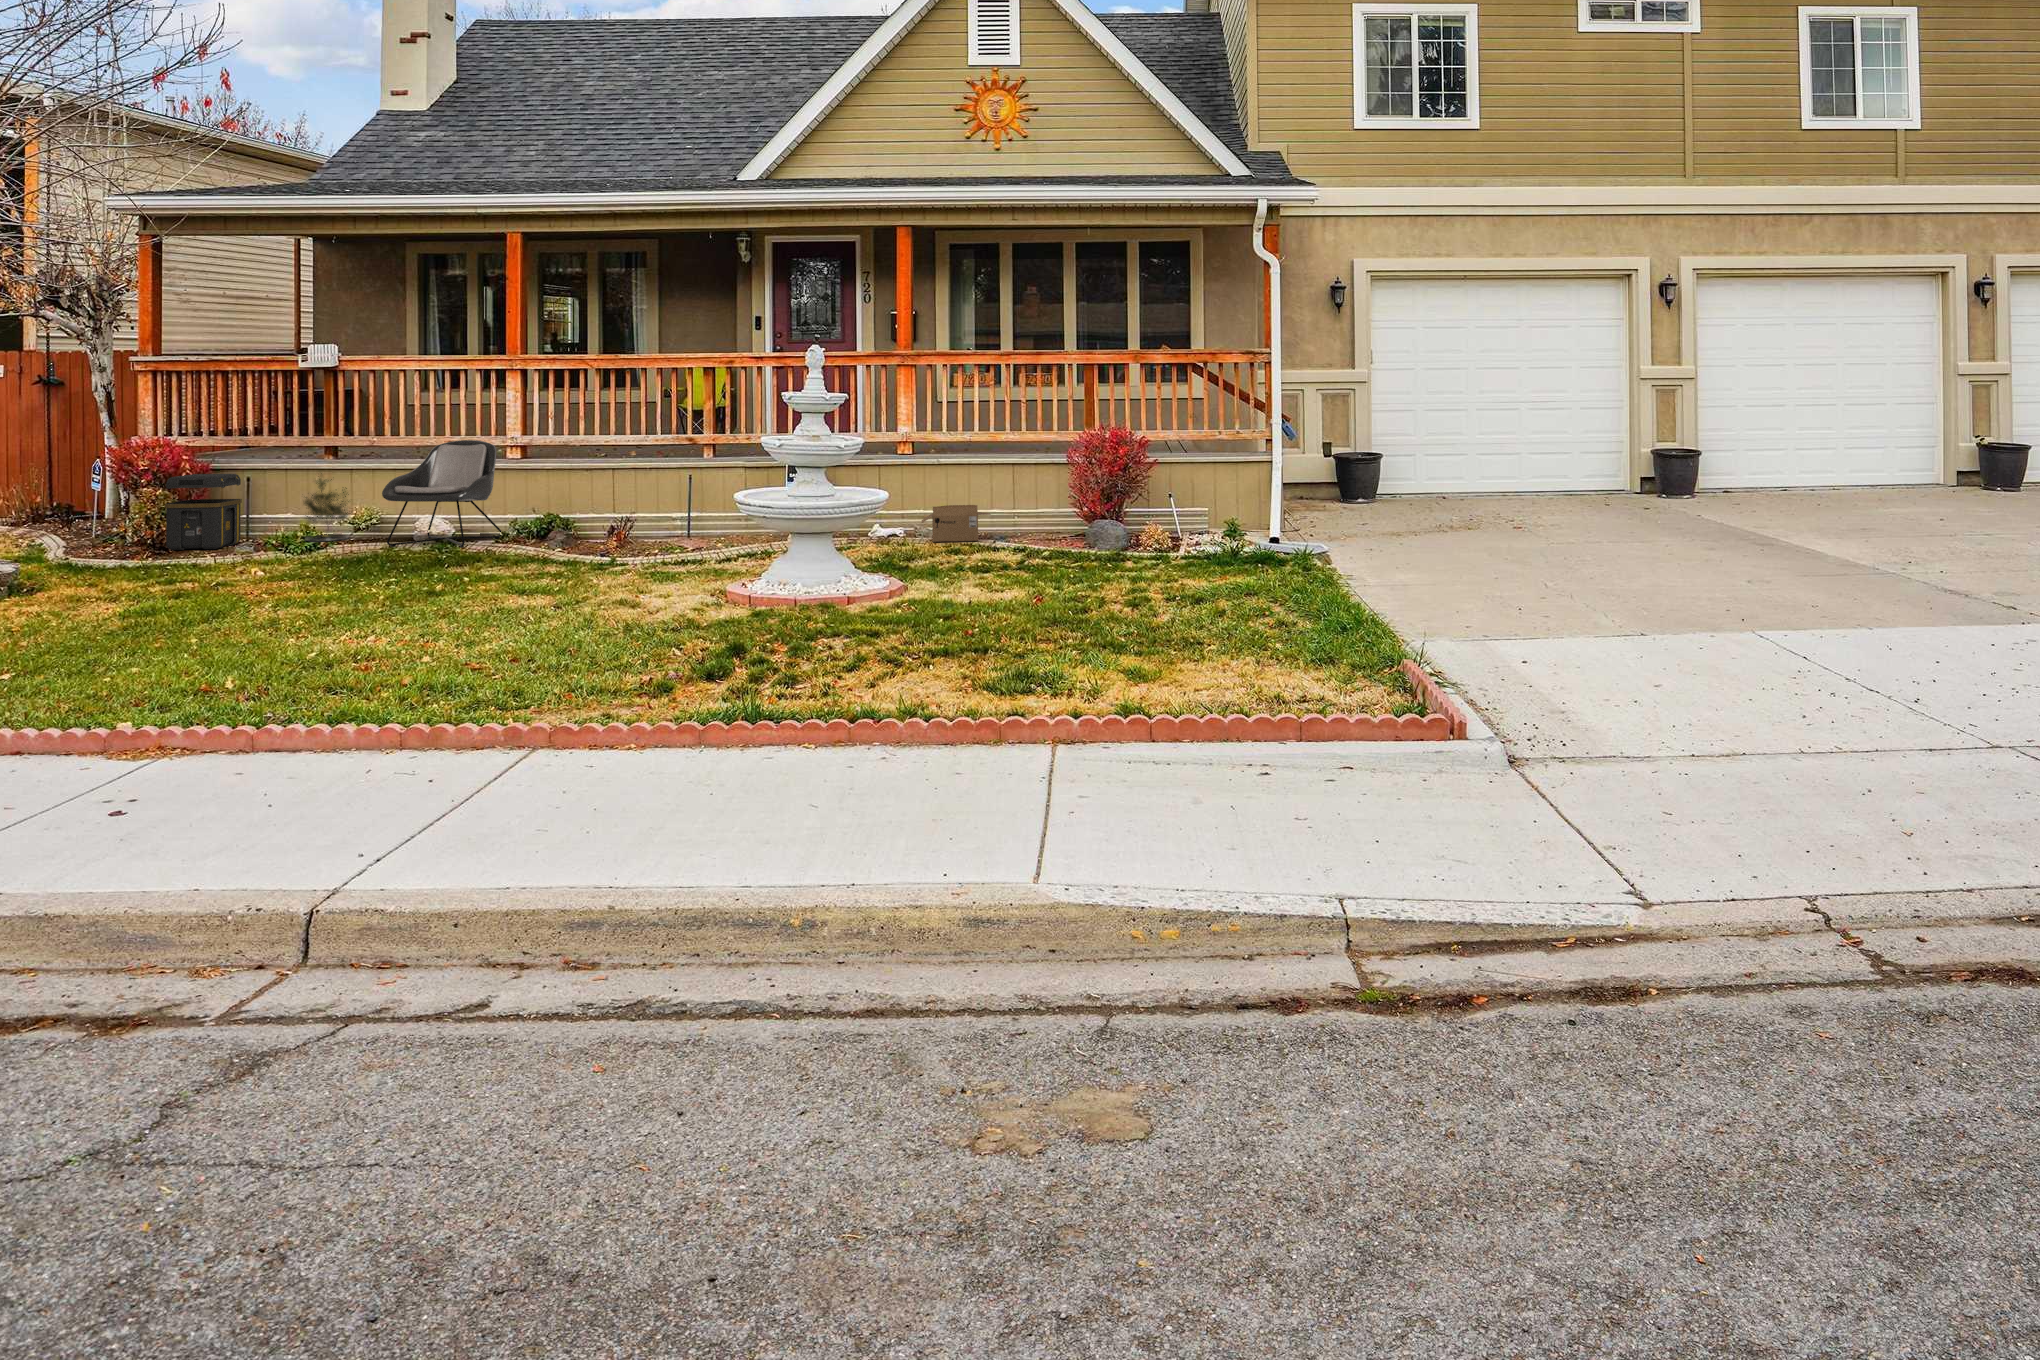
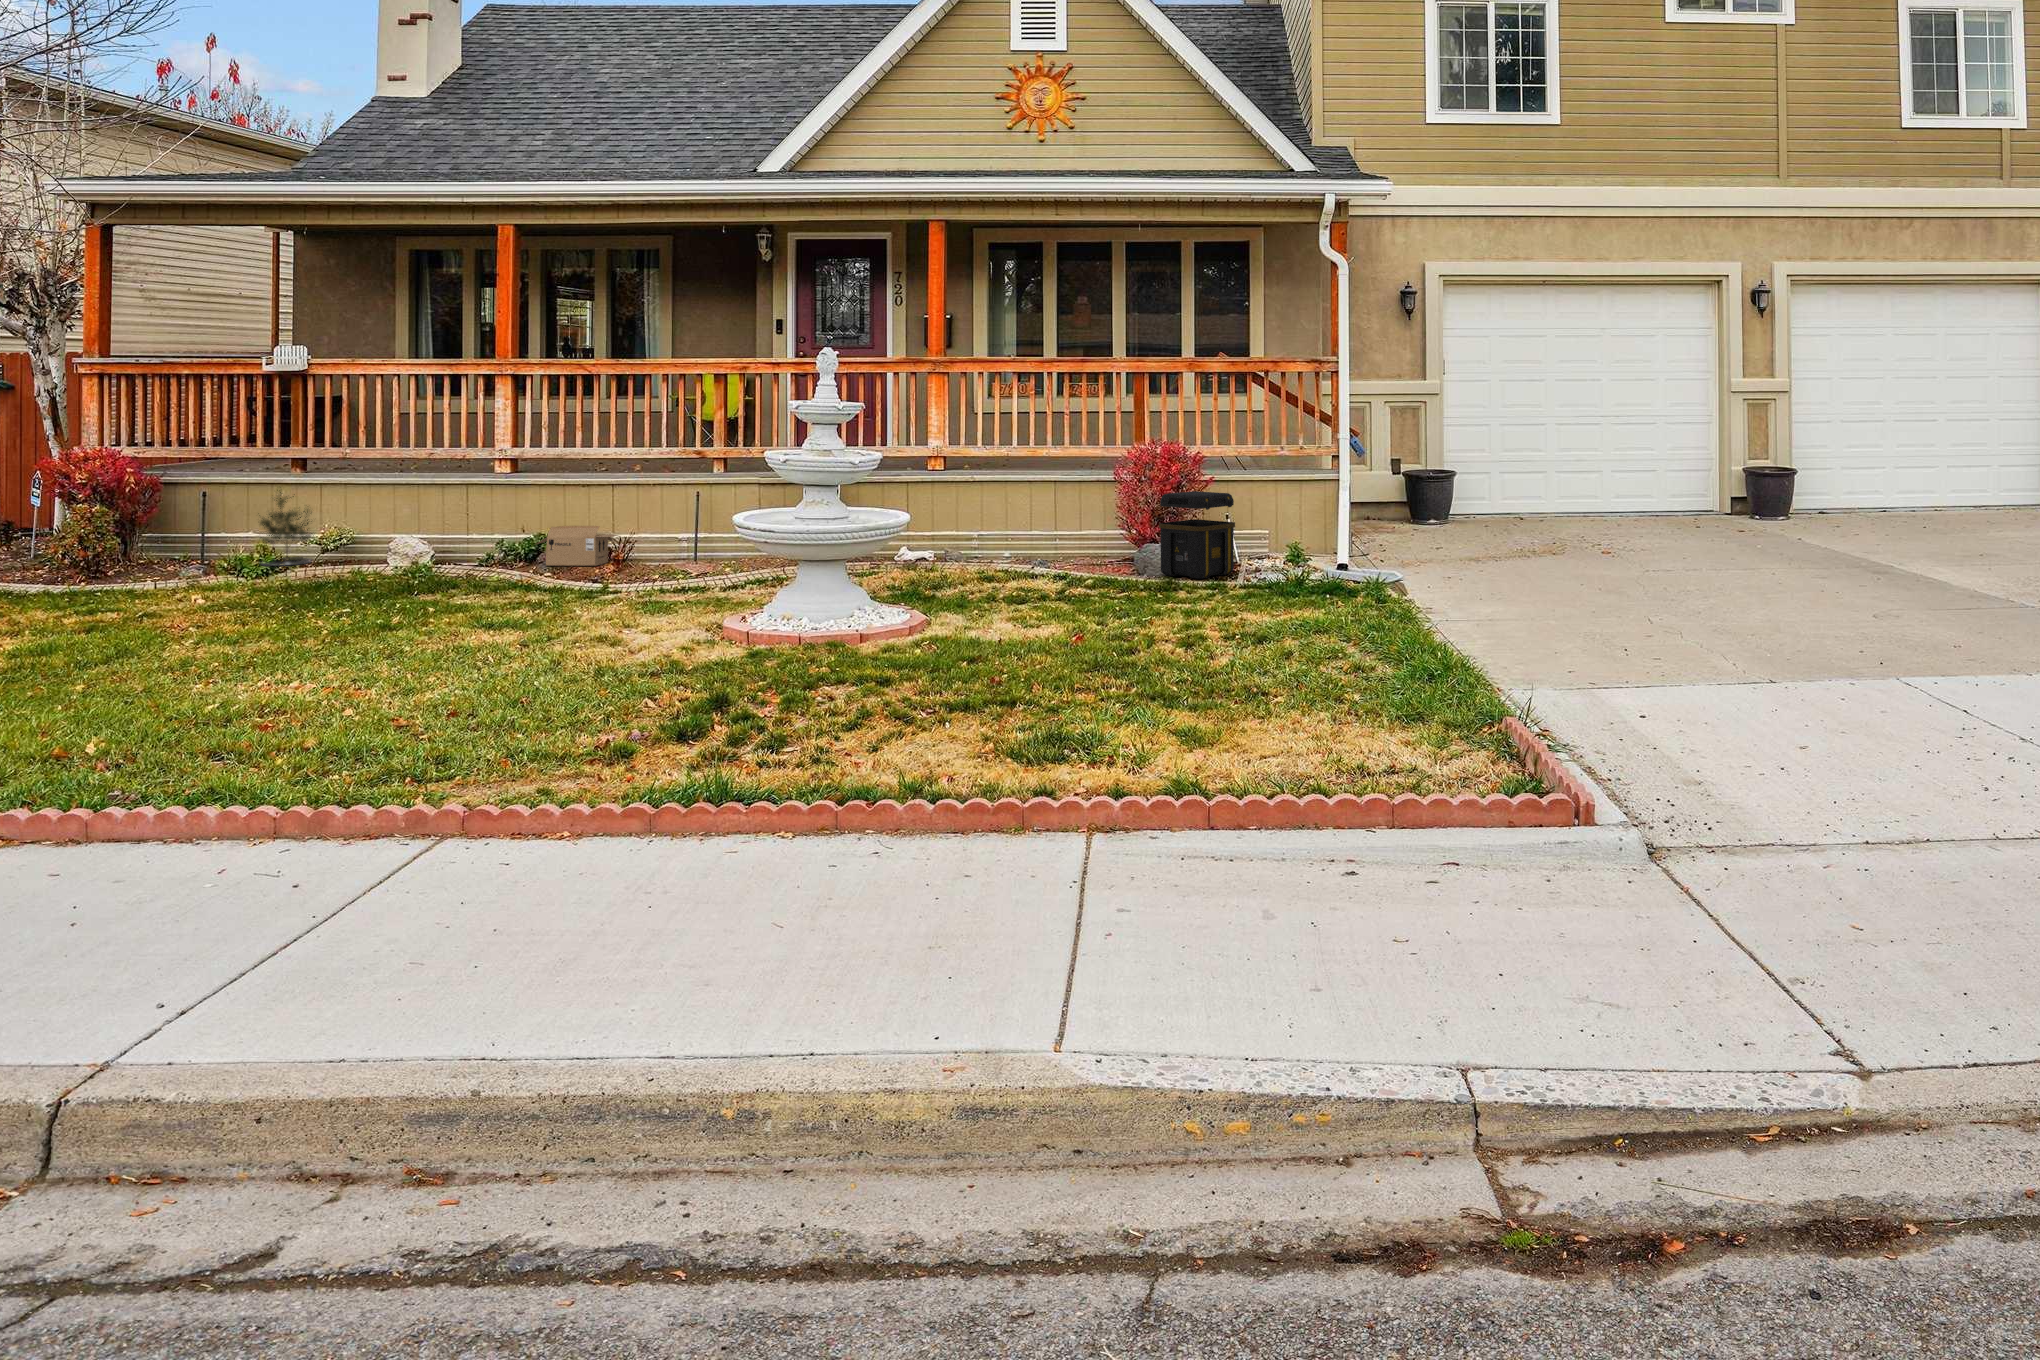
lounge chair: present [382,440,501,547] -> none [345,453,484,573]
toolbox: present [165,474,242,550] -> present [1159,491,1235,579]
cardboard box: present [922,505,990,542] -> present [536,526,620,566]

